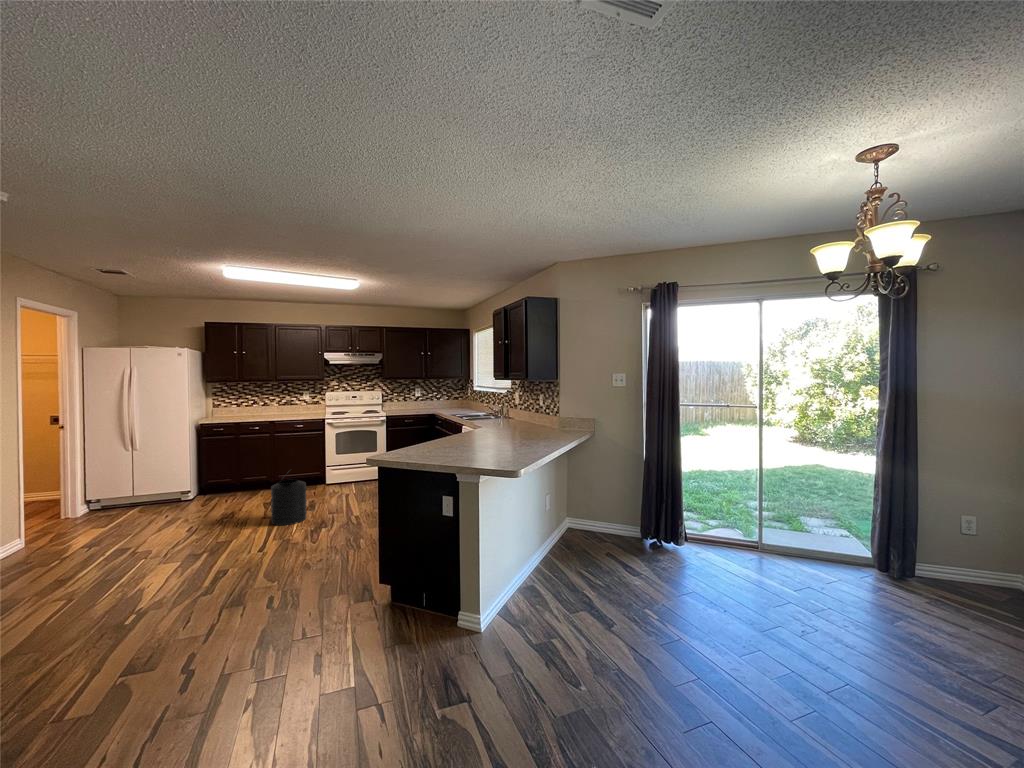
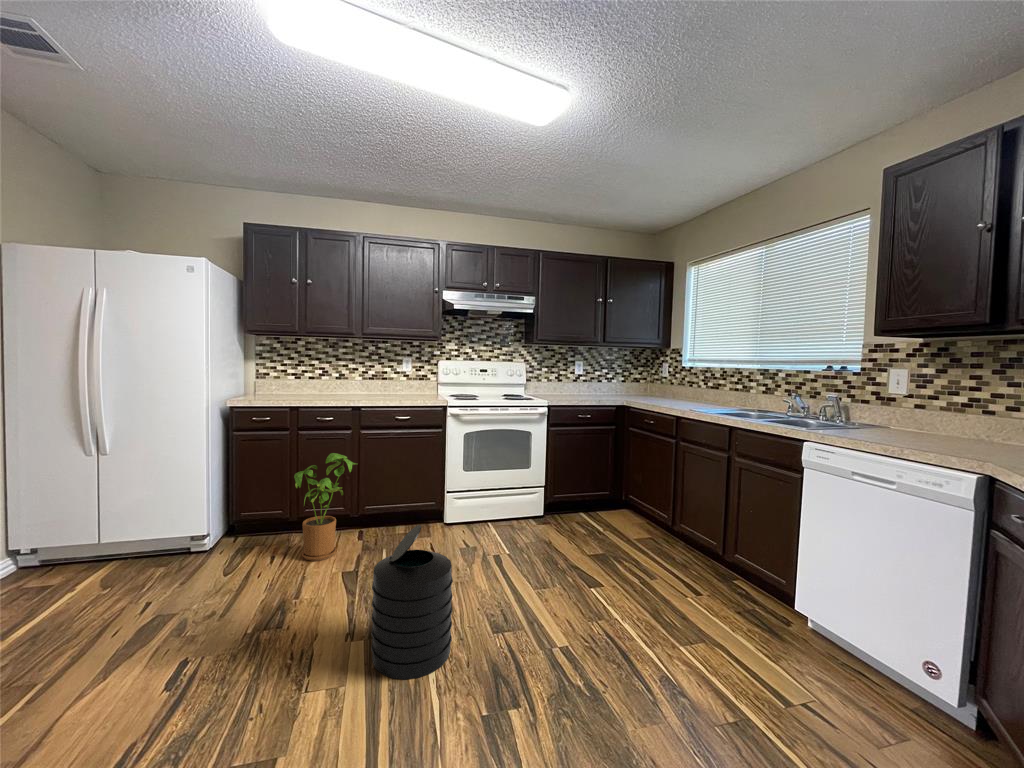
house plant: none [238,446,273,500] -> present [294,453,357,561]

